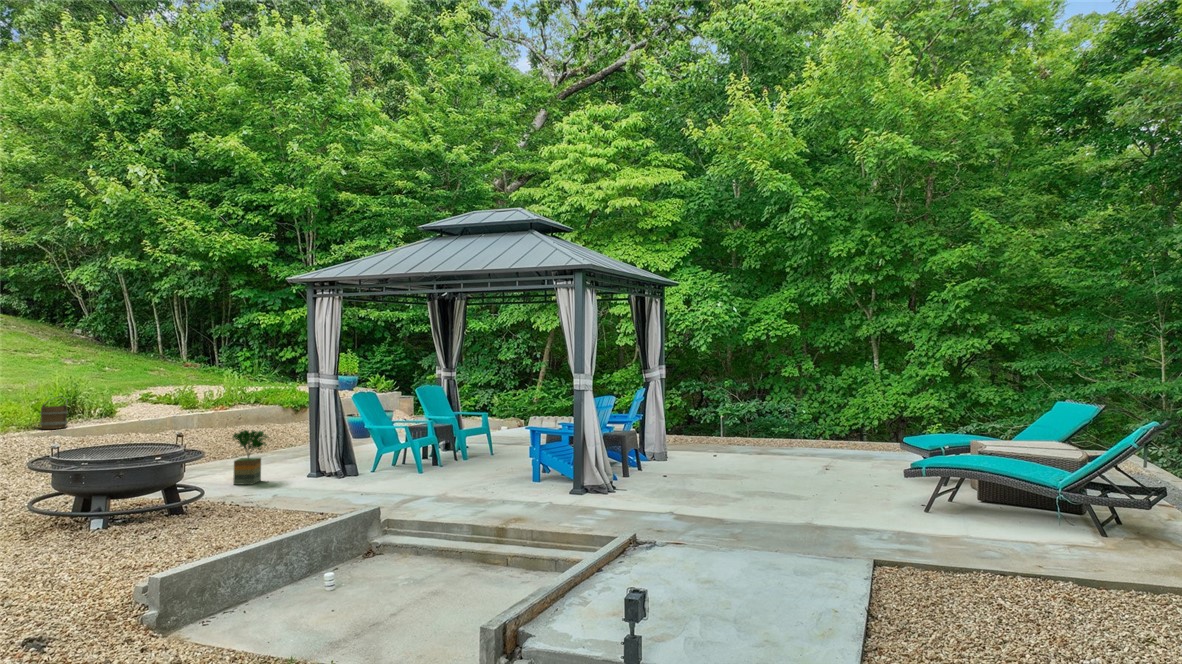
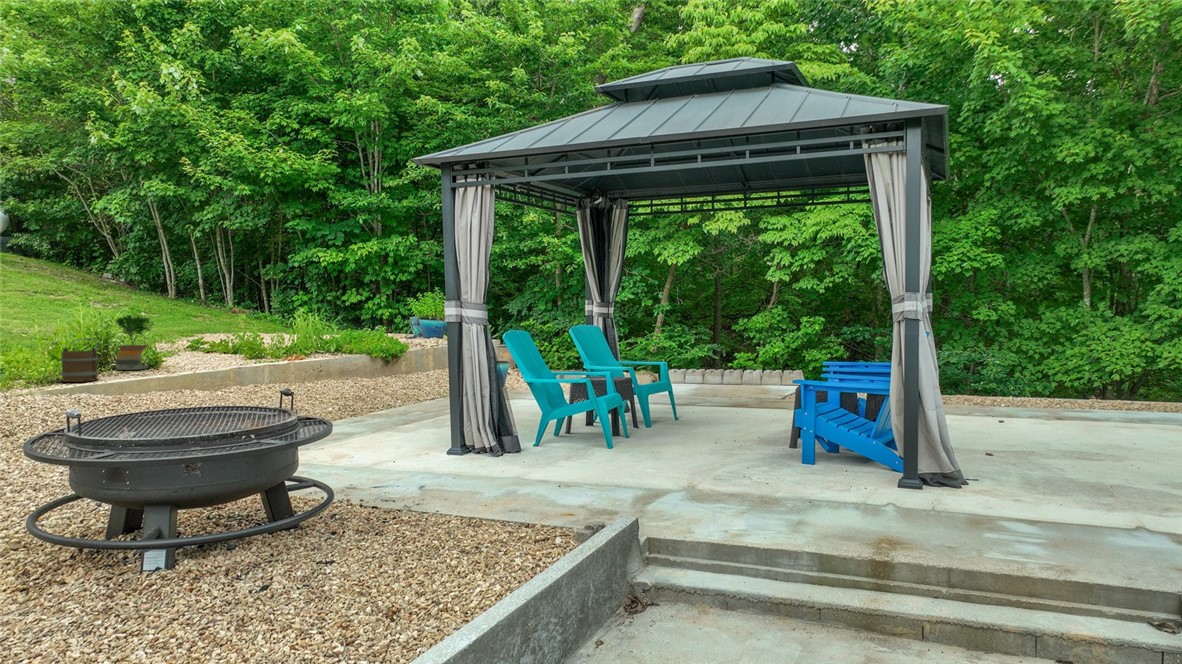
potted tree: present [233,430,268,485] -> present [116,315,154,370]

